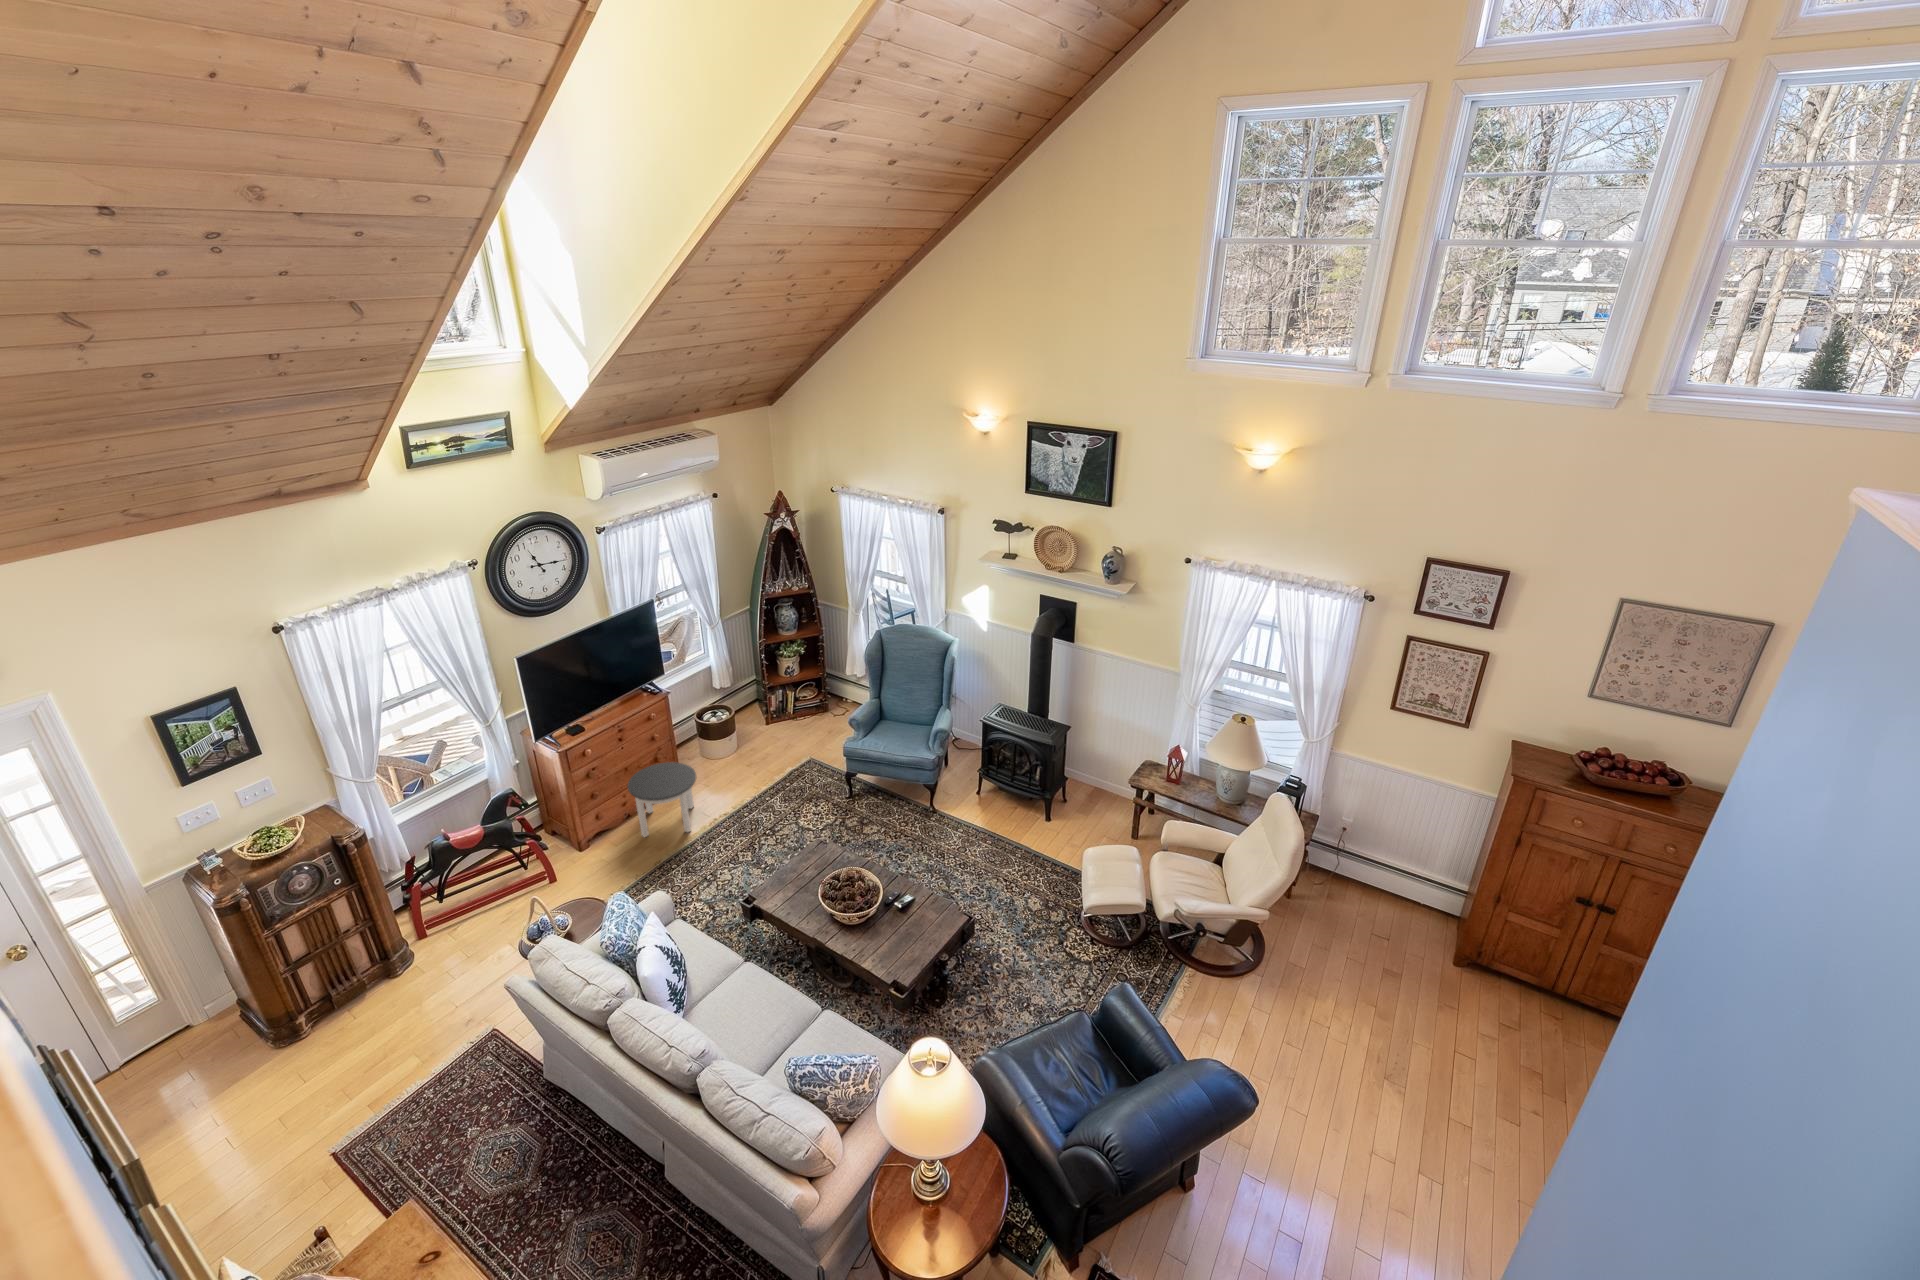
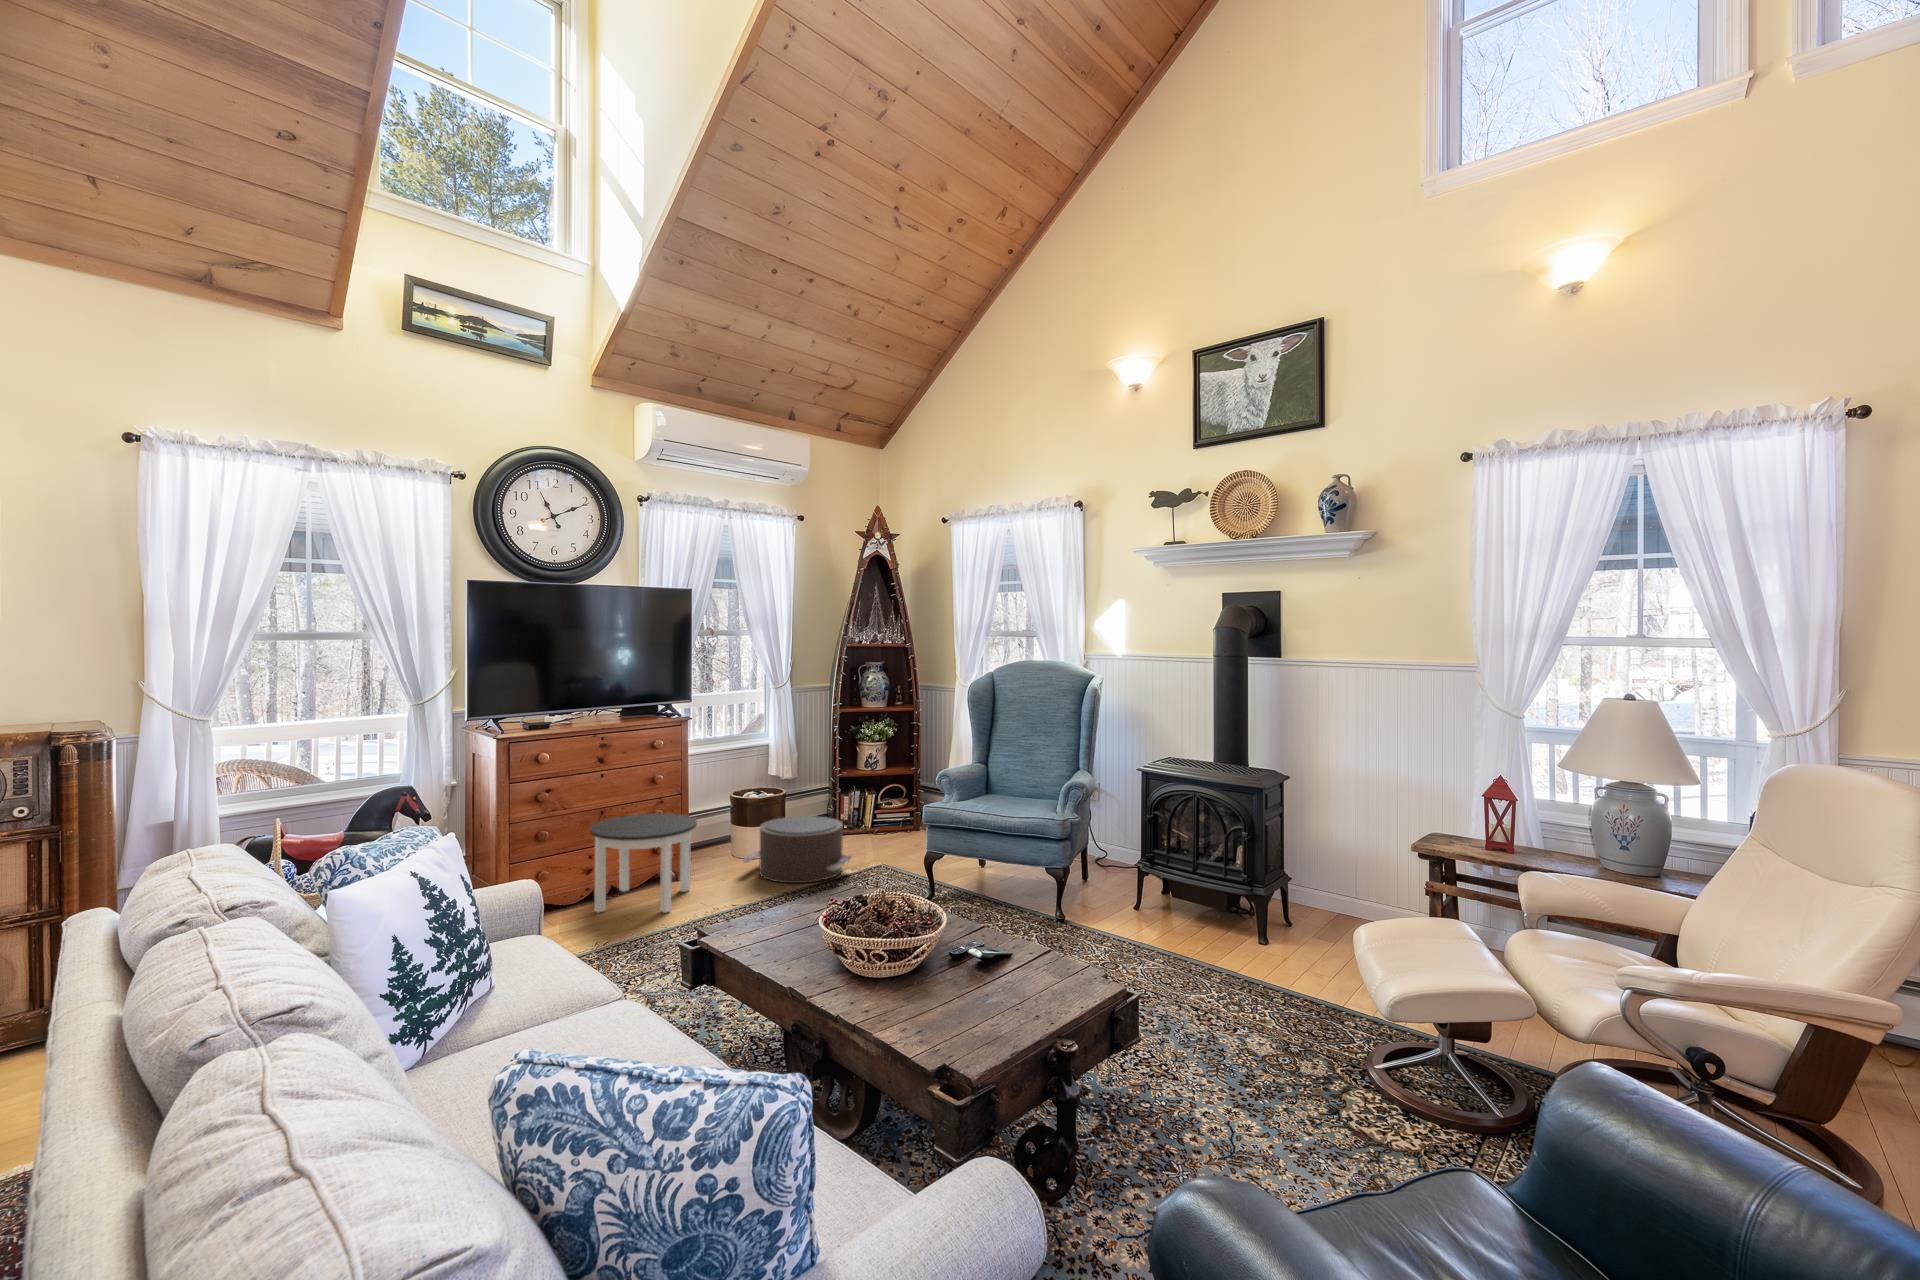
pouf: none [721,736,794,791] -> present [742,816,851,883]

